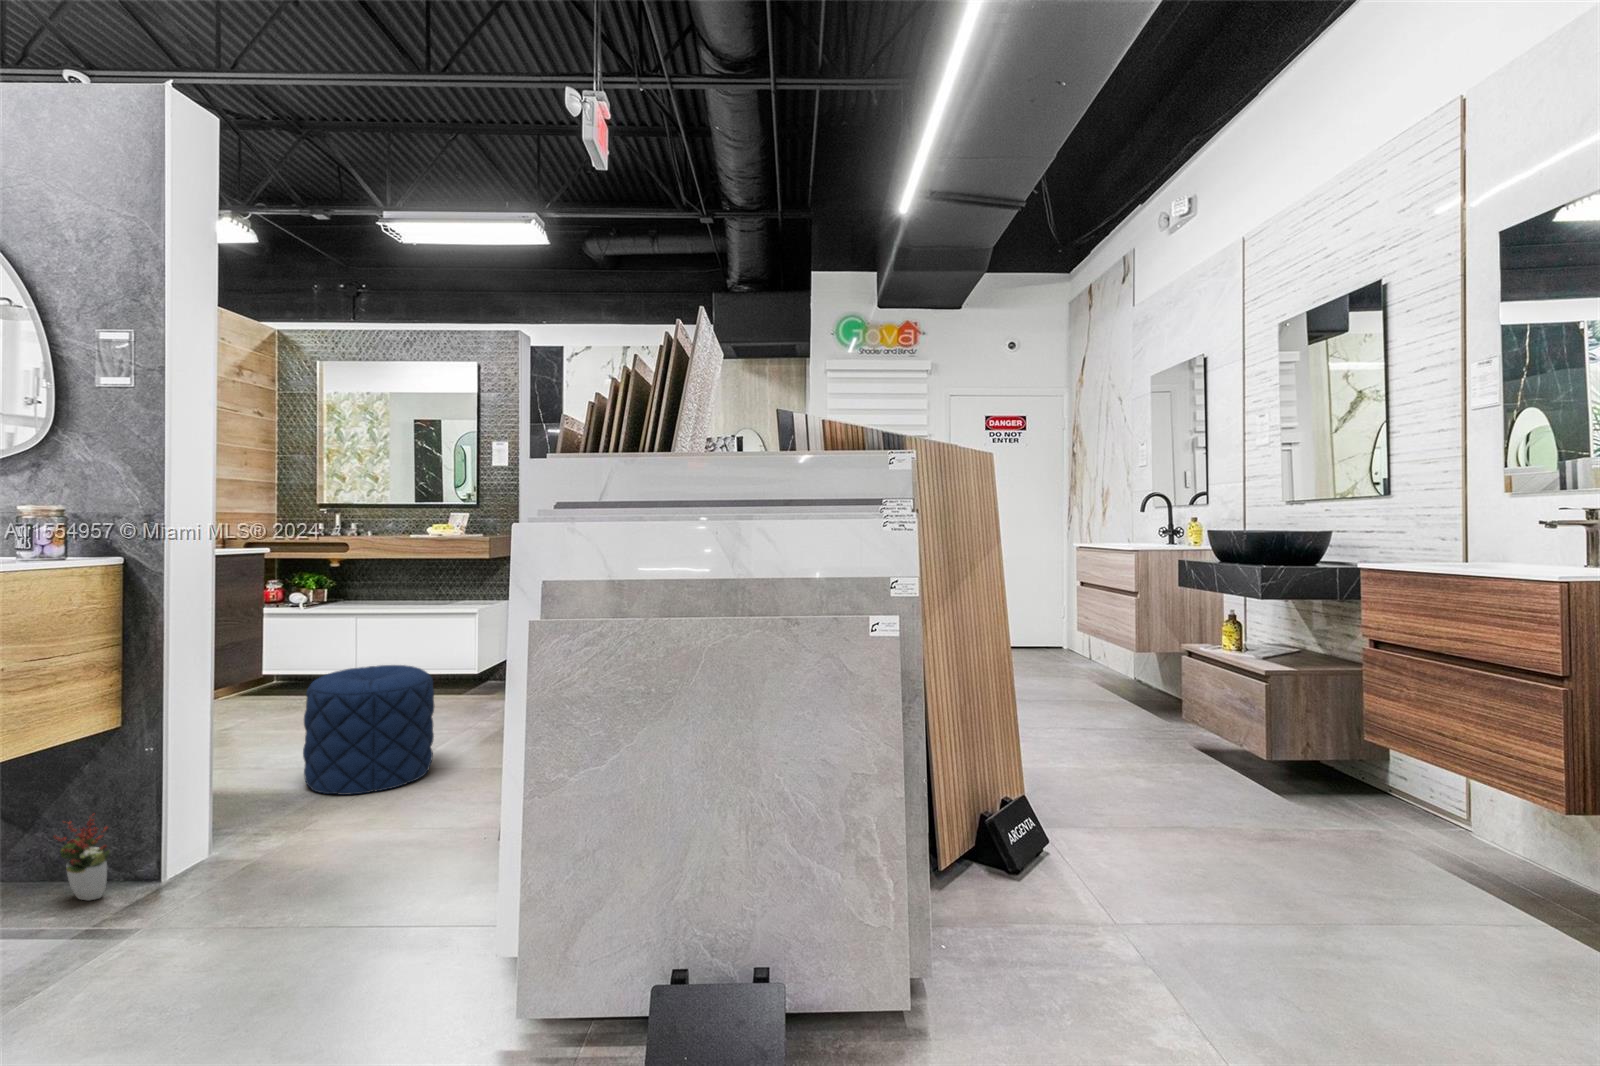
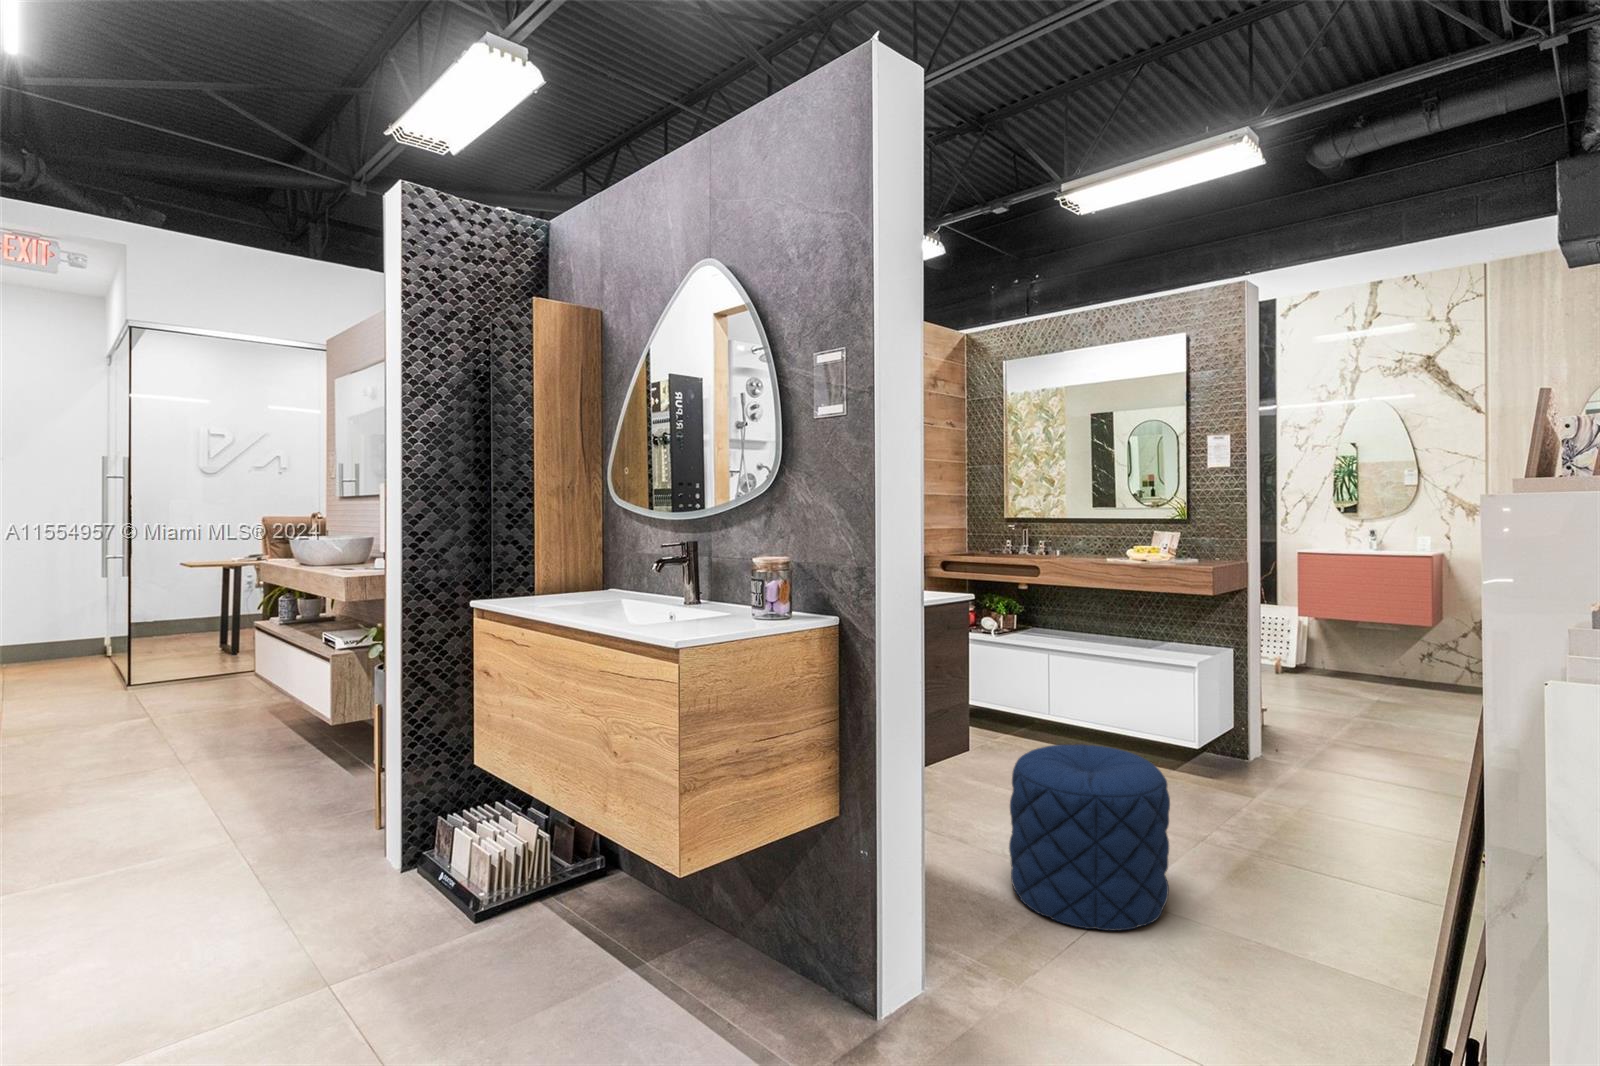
decorative plant: present [54,814,109,900] -> none [782,913,830,1019]

